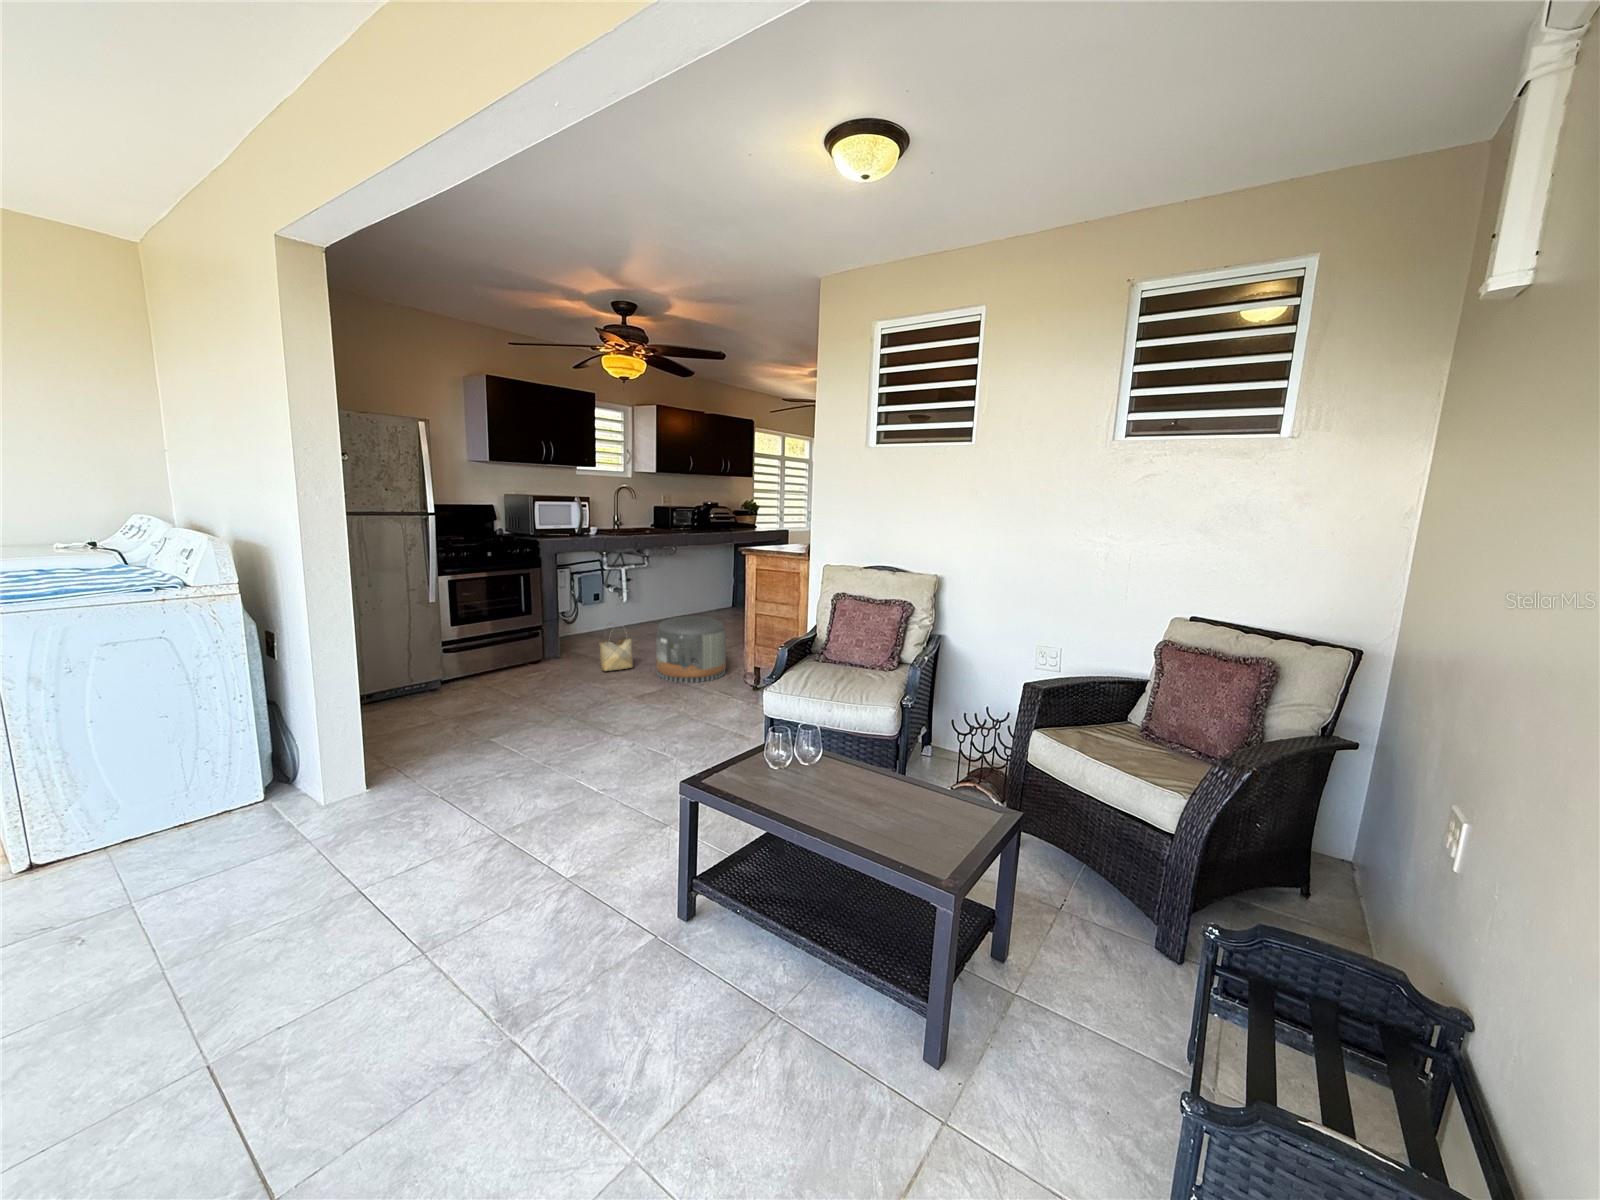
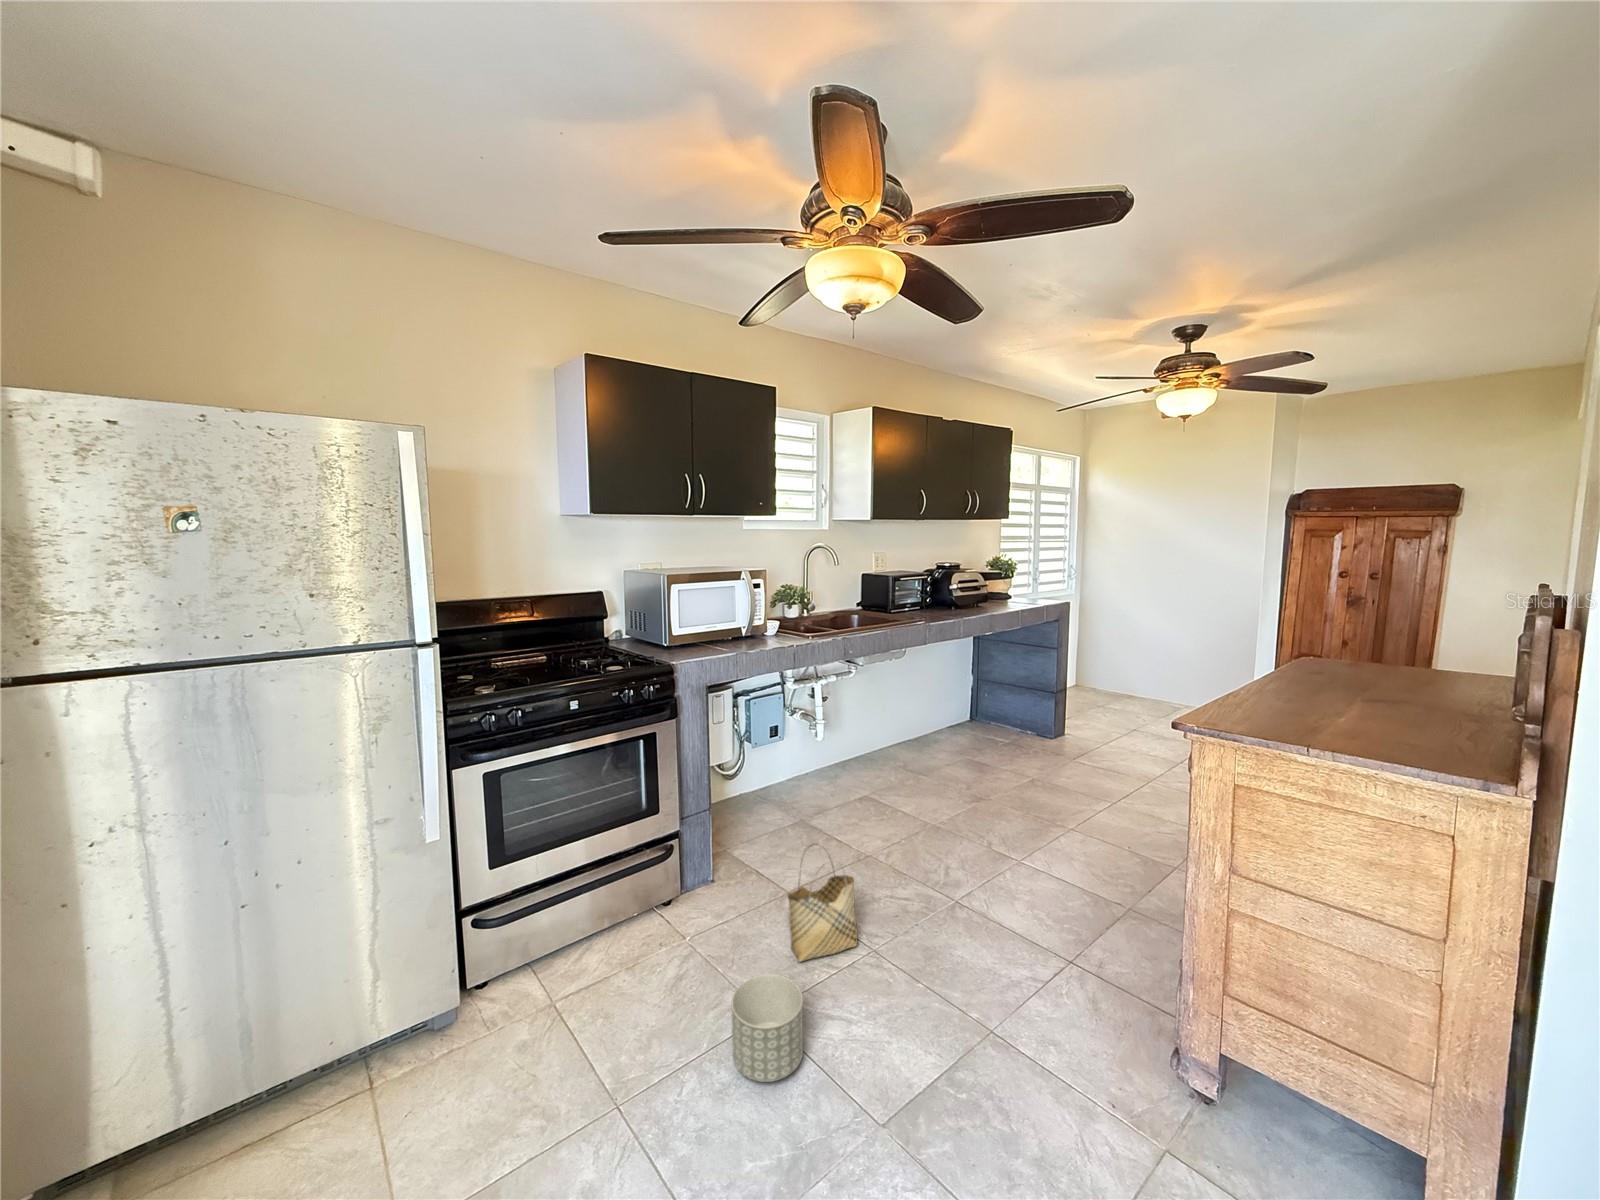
pouf: present [656,616,726,683] -> none [915,836,1084,1049]
planter: none [572,659,603,690] -> present [732,974,803,1082]

